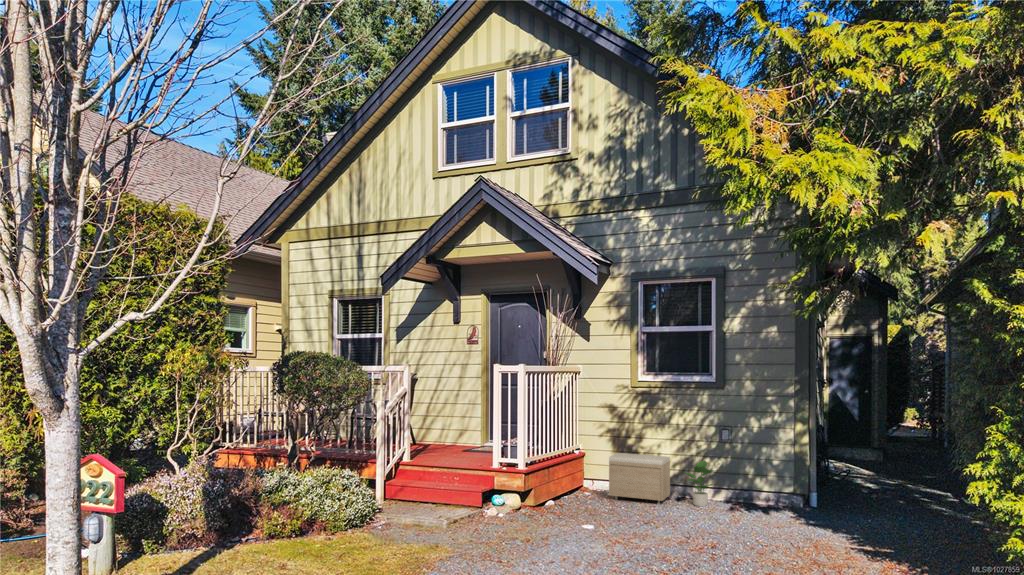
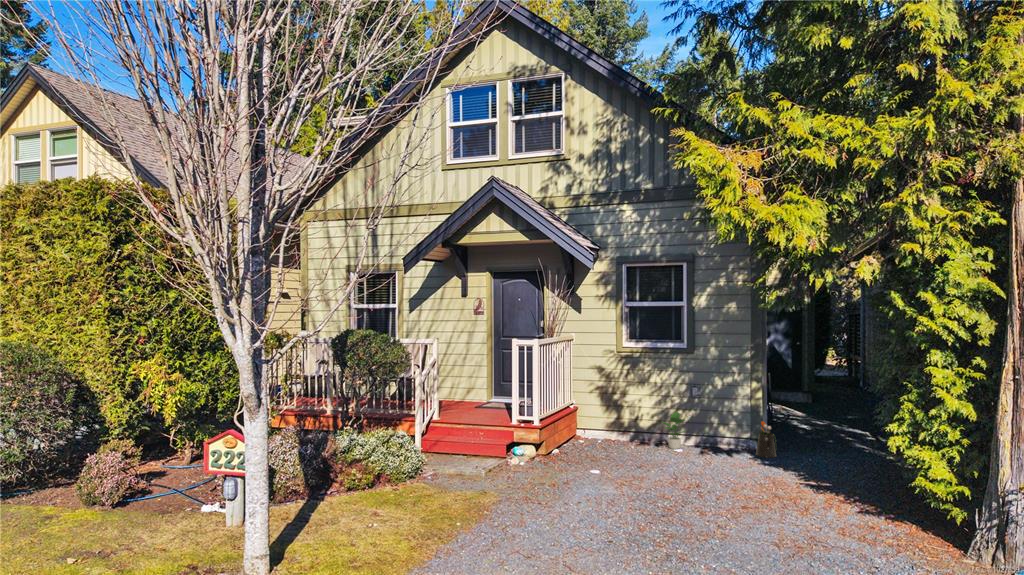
storage bench: present [609,453,670,504] -> none [600,406,649,448]
watering can: none [800,472,827,519] -> present [756,422,776,458]

